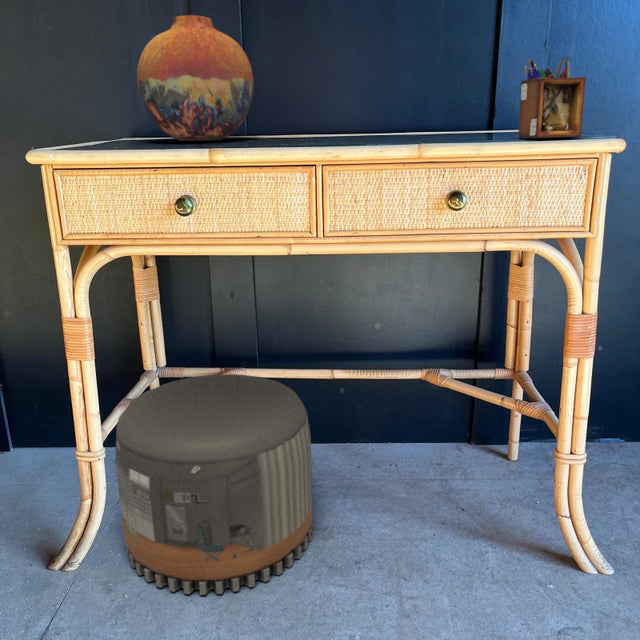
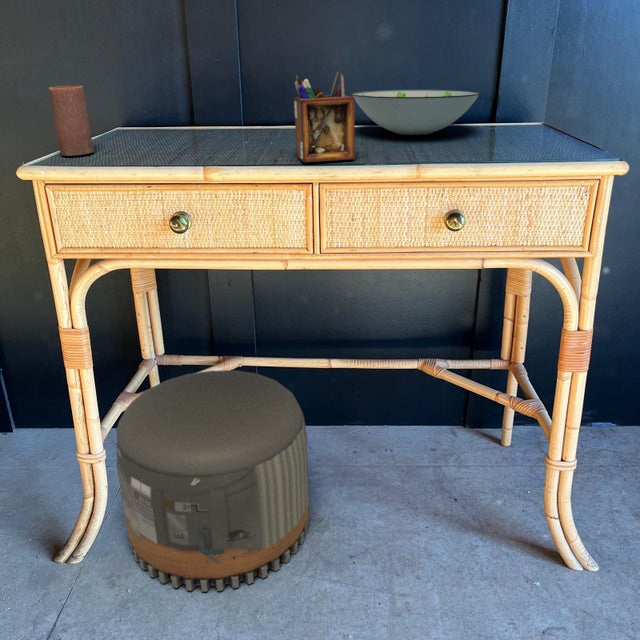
vase: present [137,15,254,141] -> none [126,9,248,141]
desk organizer: present [519,57,586,138] -> present [294,71,355,162]
candle: none [63,81,104,148] -> present [49,86,94,156]
decorative bowl: none [352,91,476,135] -> present [352,89,480,135]

